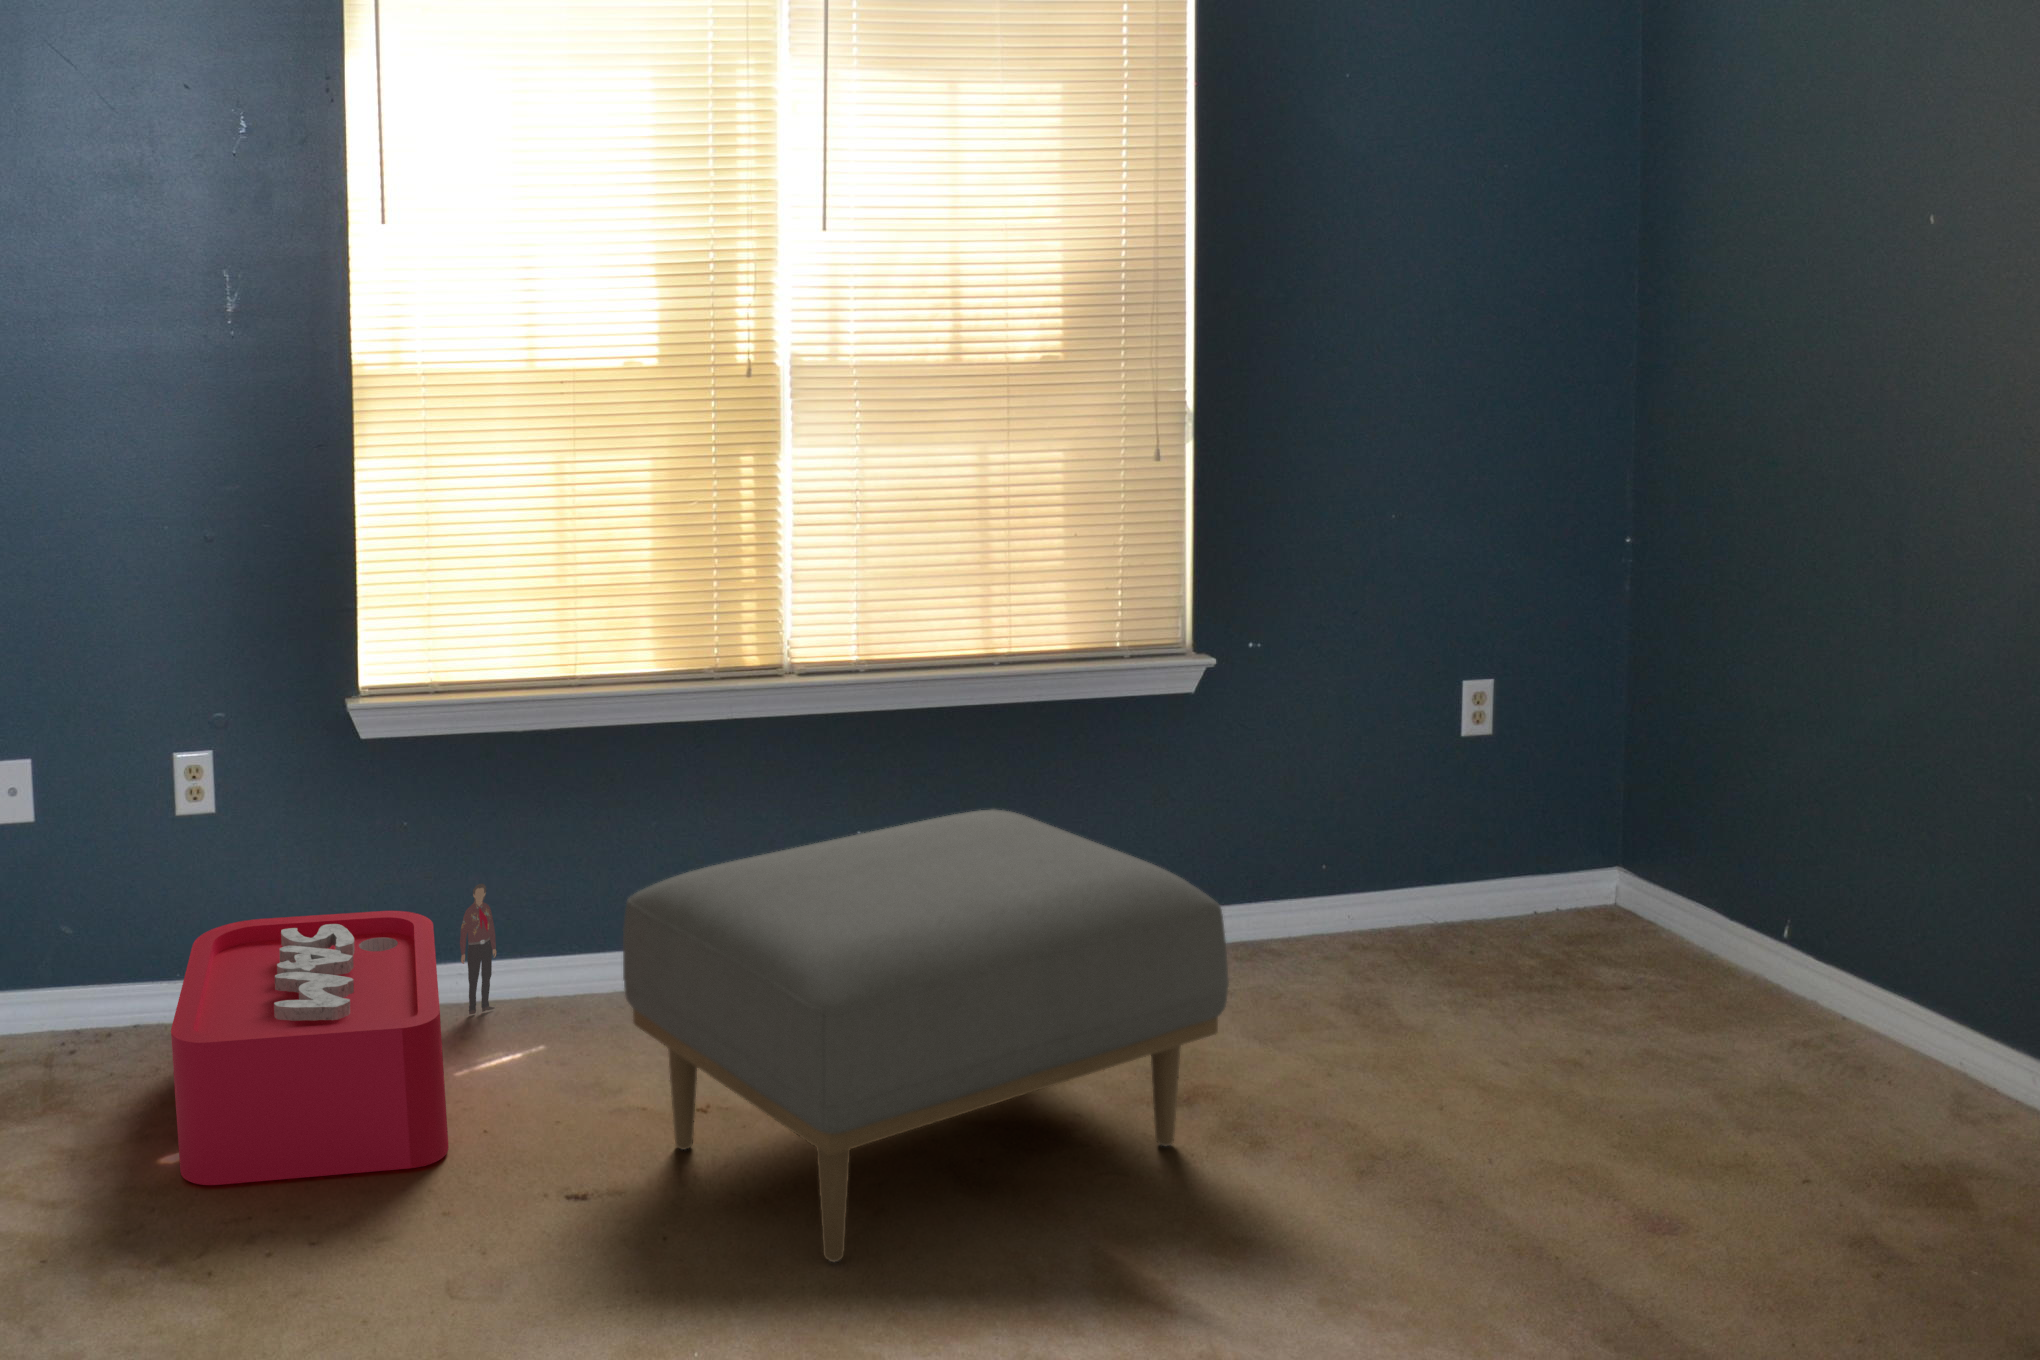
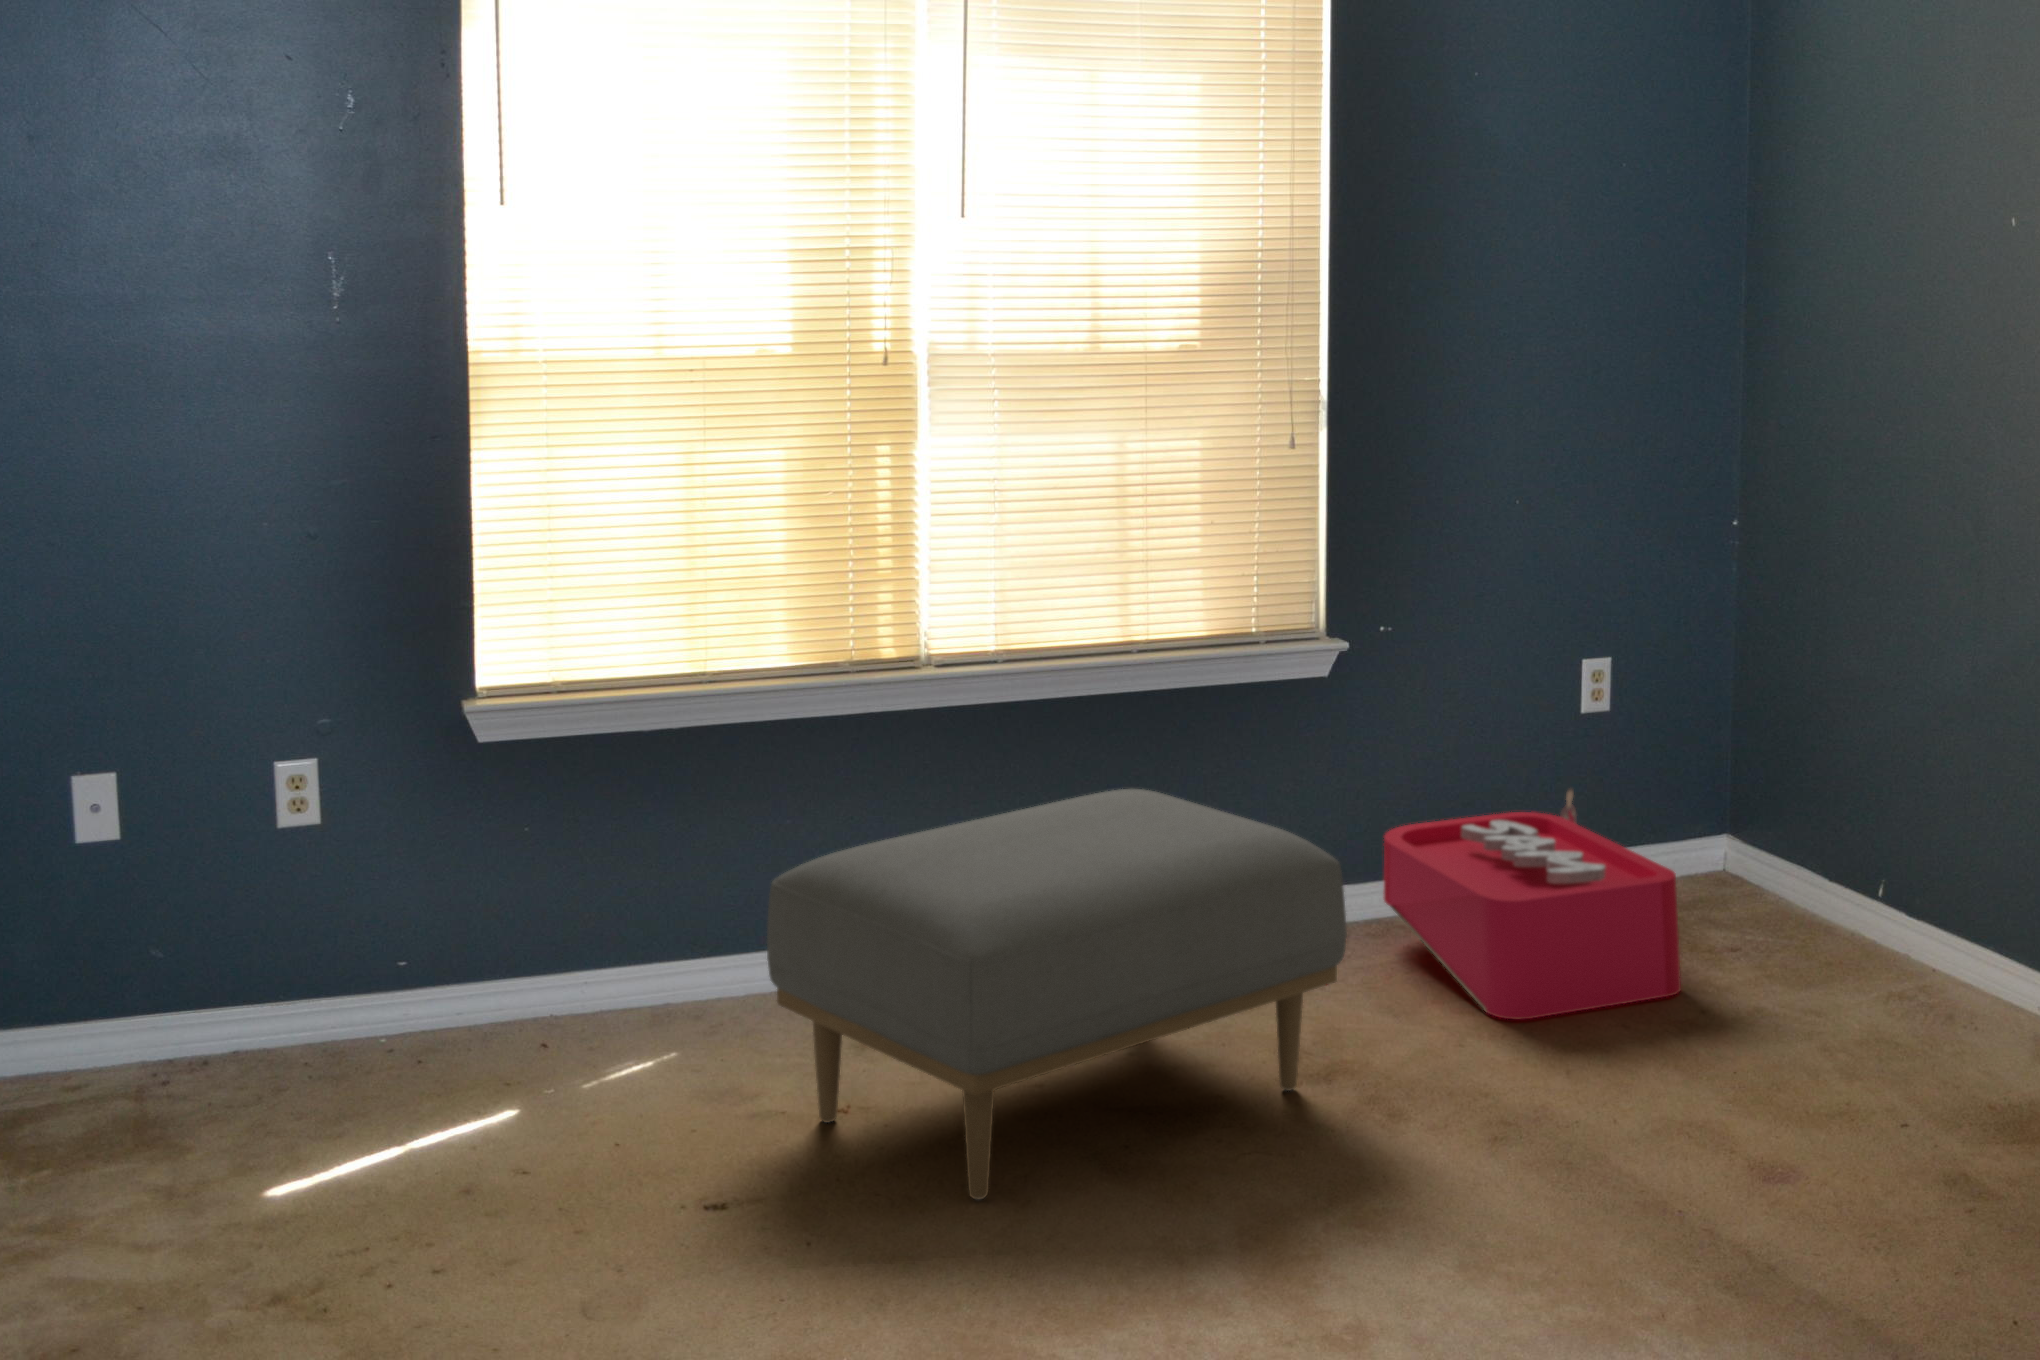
storage bin: present [171,884,496,1185] -> present [1383,788,1681,1019]

